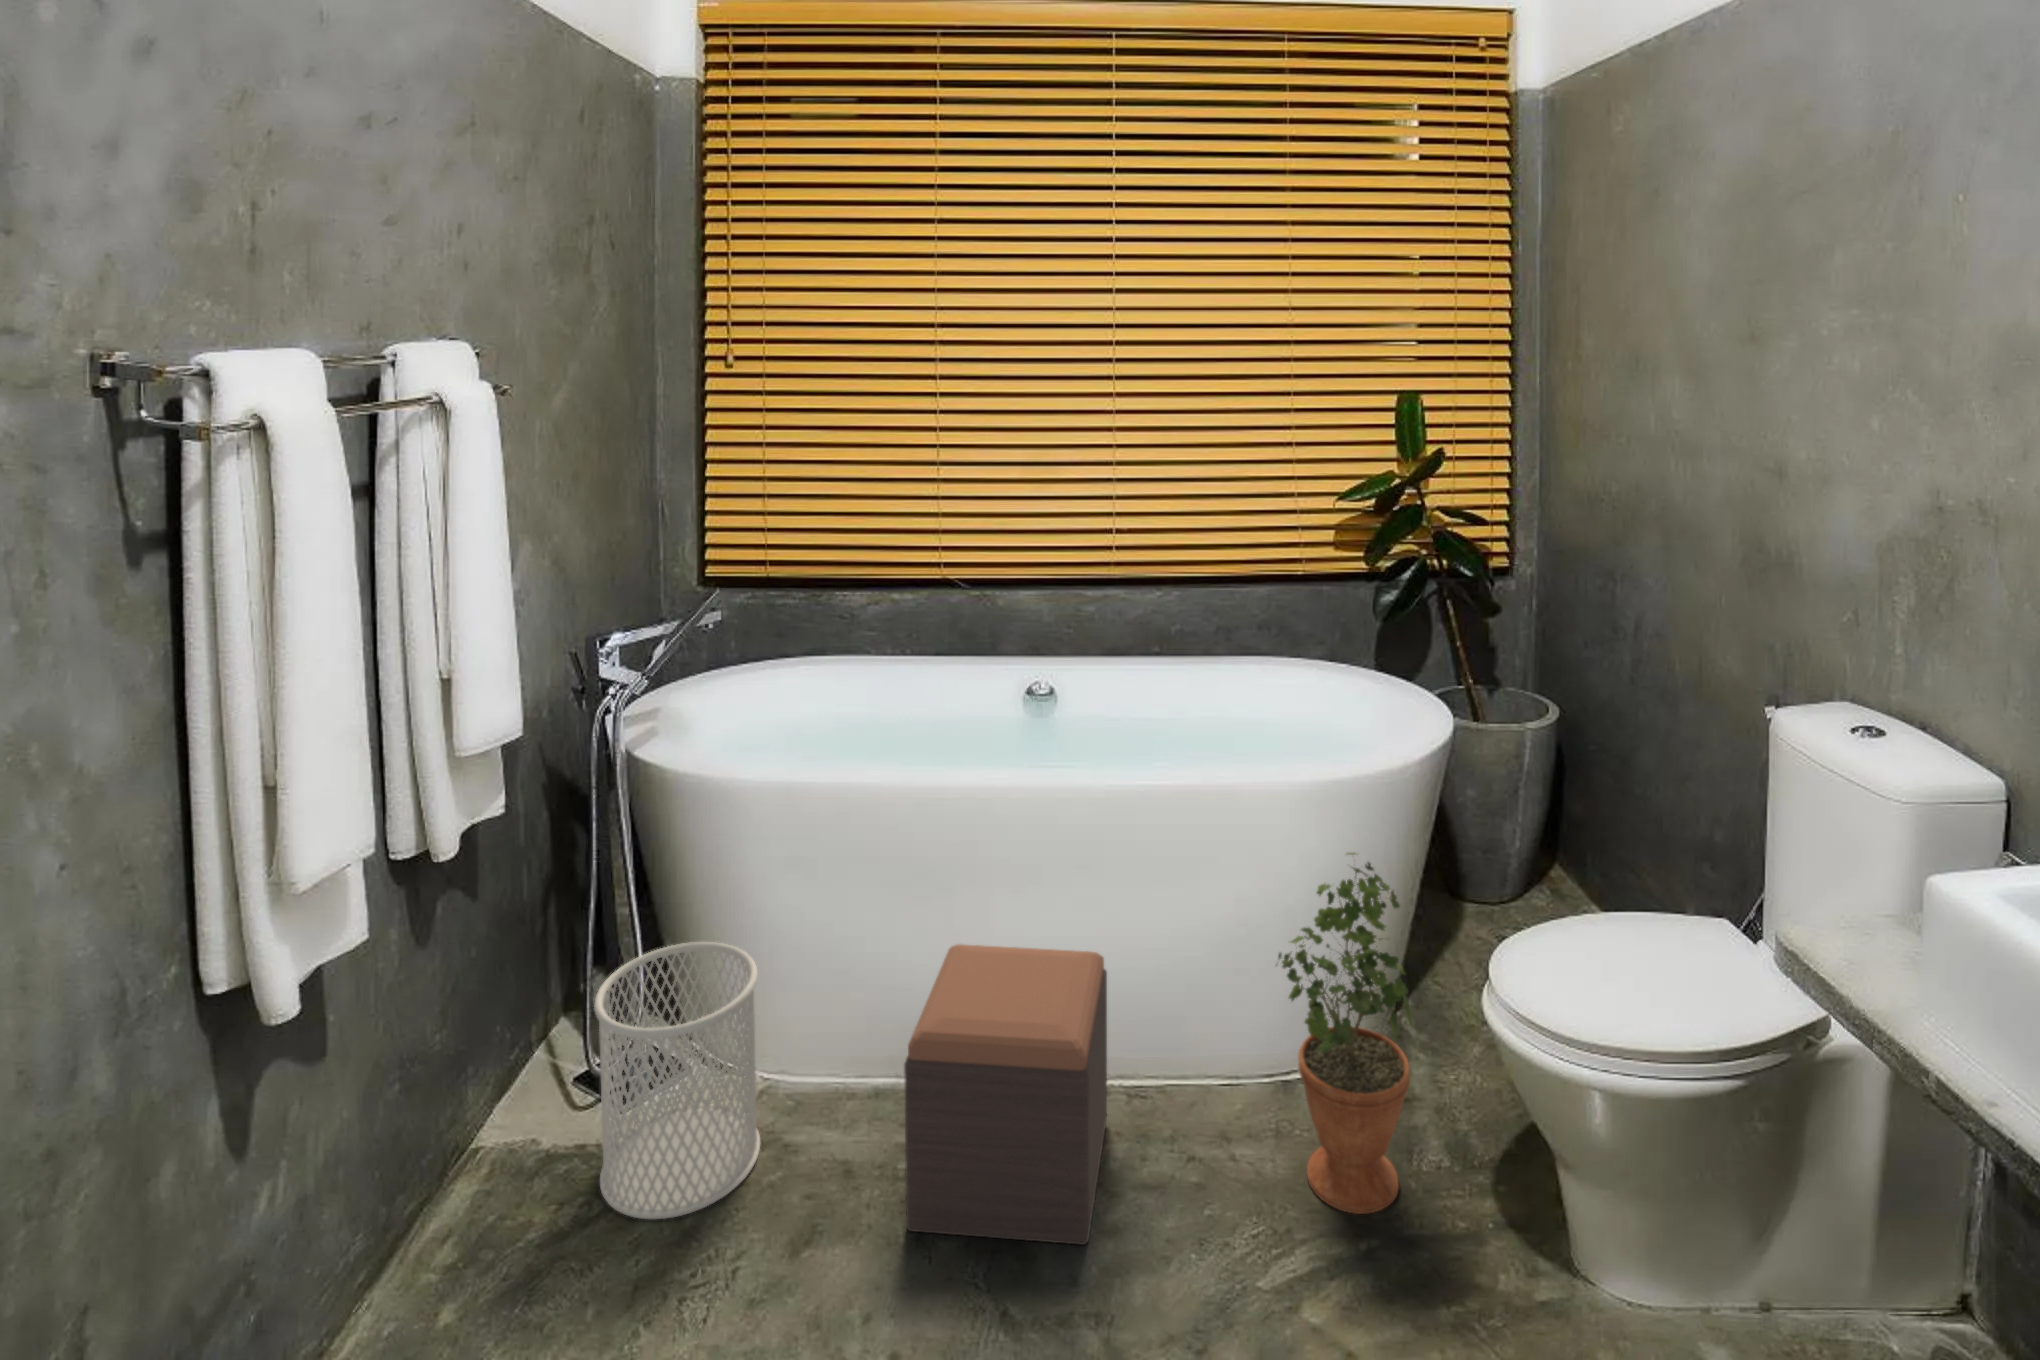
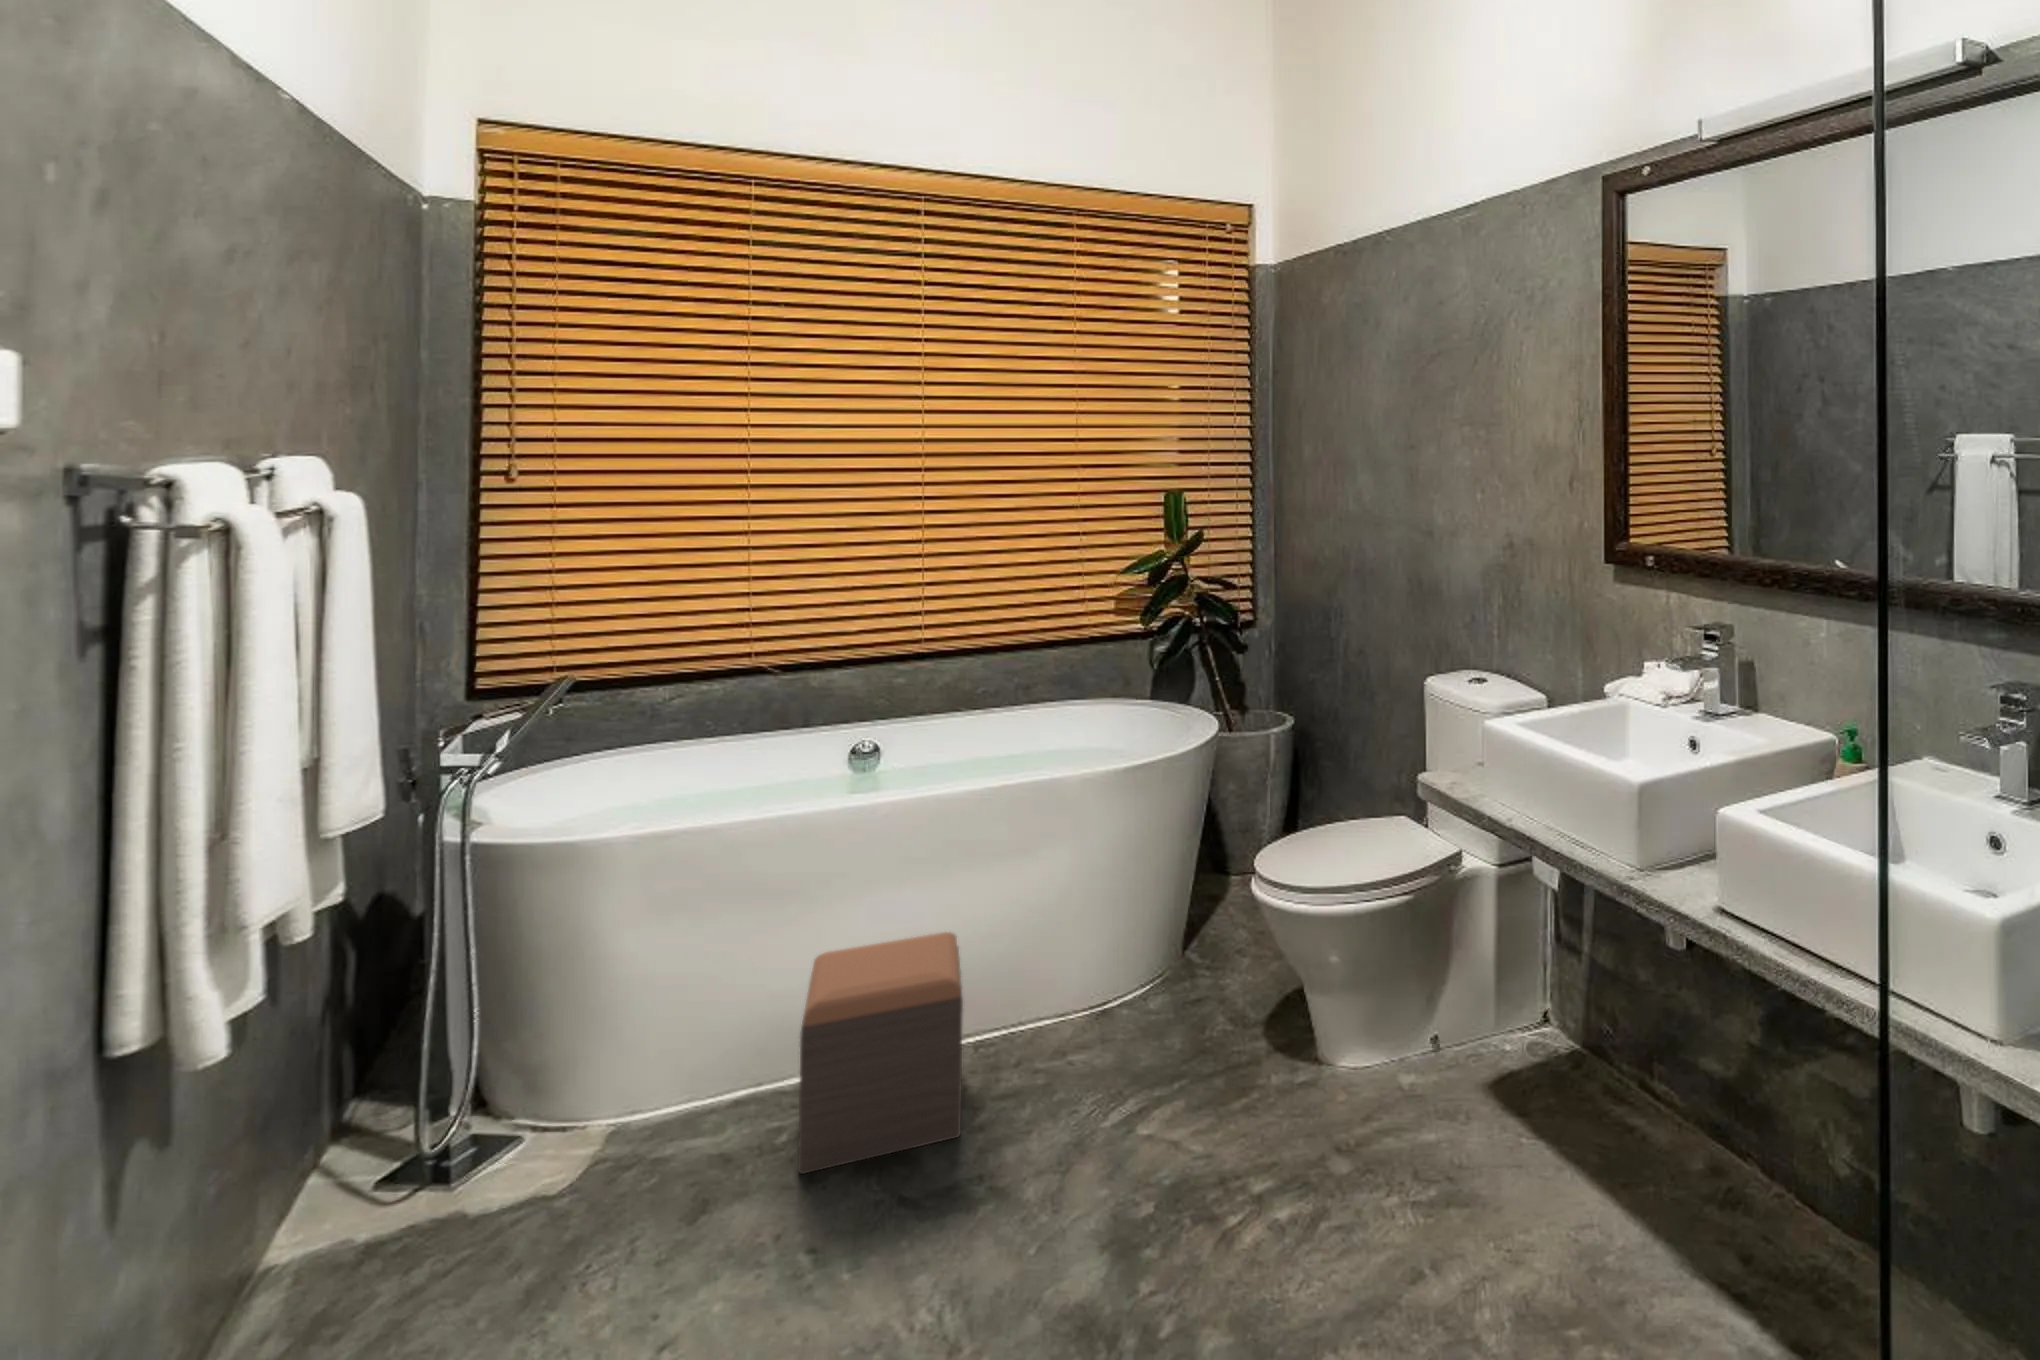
potted plant: present [1278,853,1414,1214] -> none [1098,812,1200,1067]
wastebasket: present [594,942,760,1219] -> none [456,1000,633,1249]

